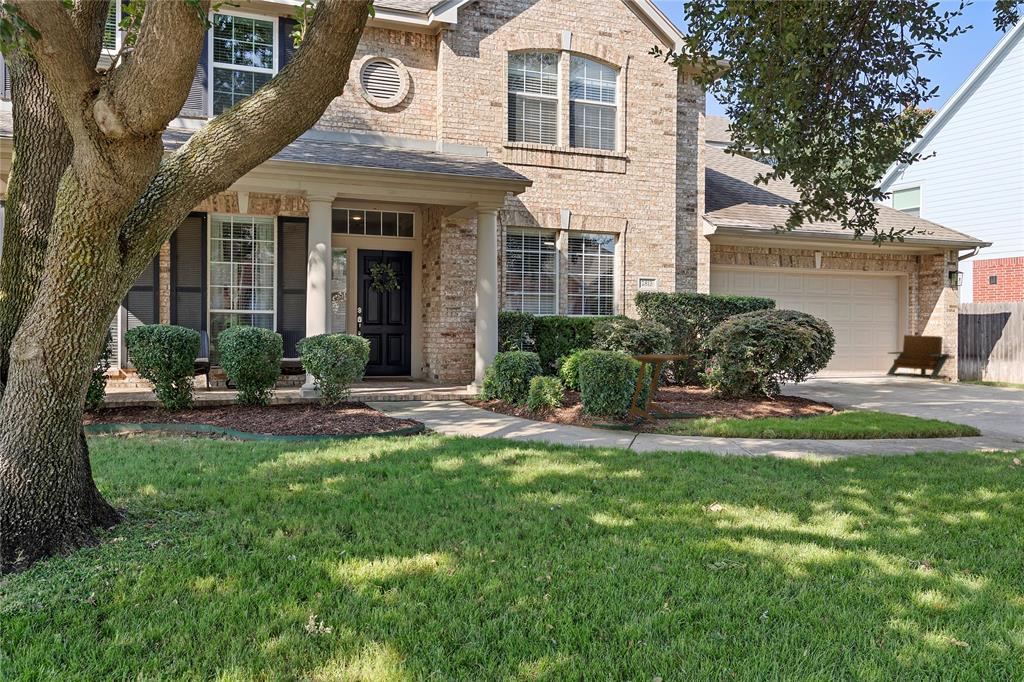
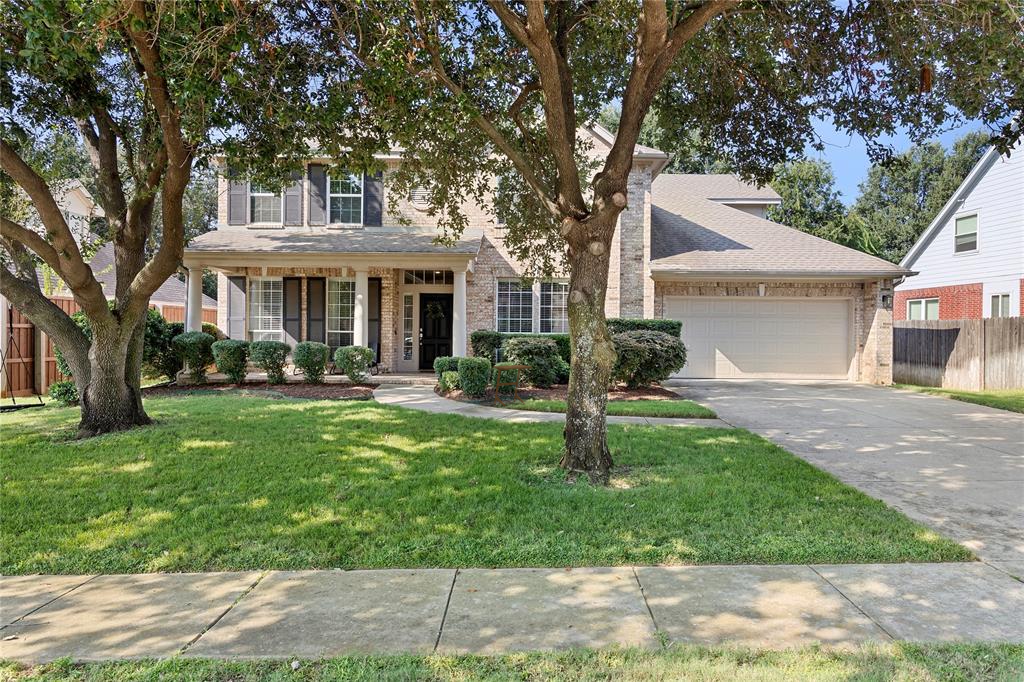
lounge chair: present [887,335,949,379] -> none [826,348,881,385]

